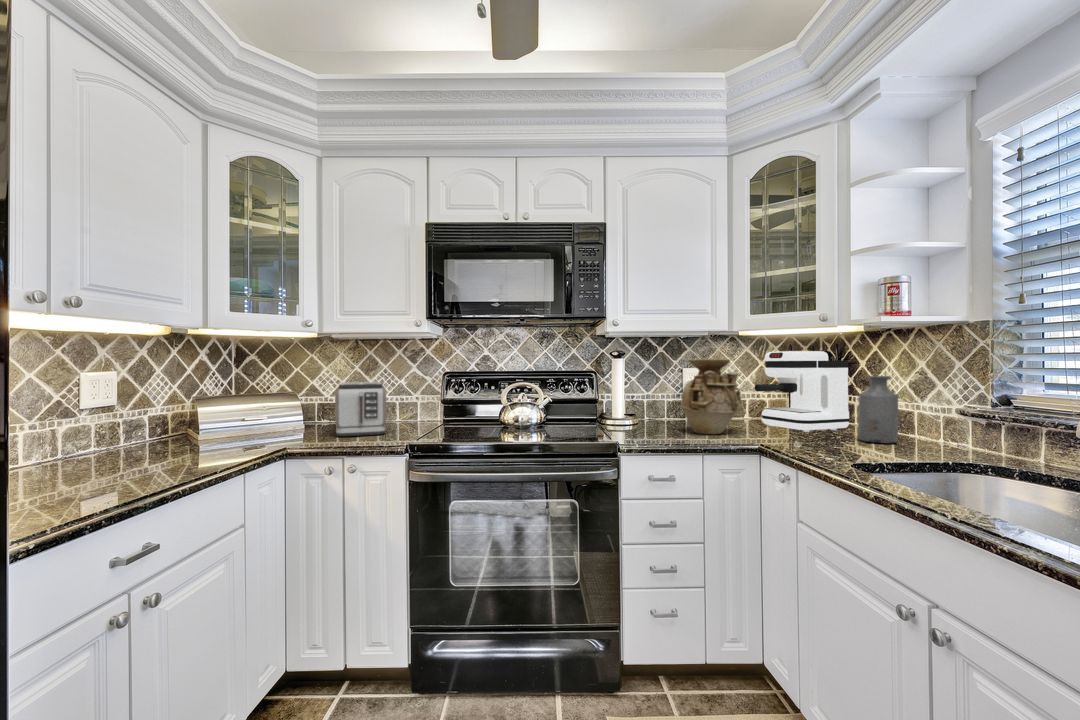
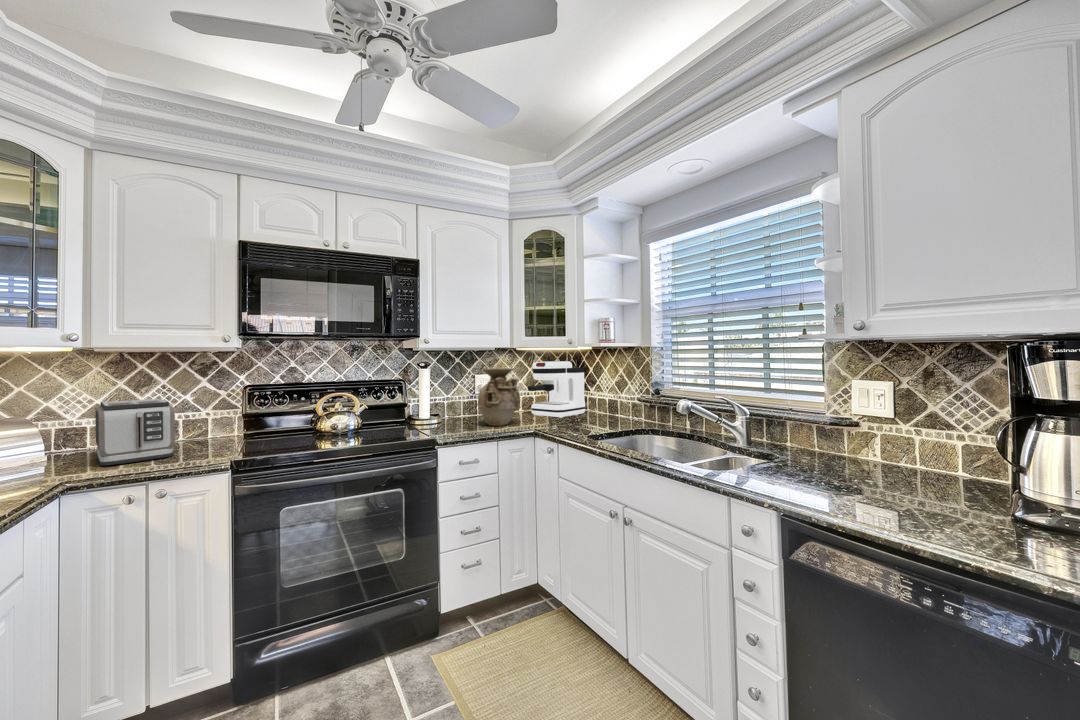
bottle: present [858,376,899,443] -> none [593,378,615,422]

